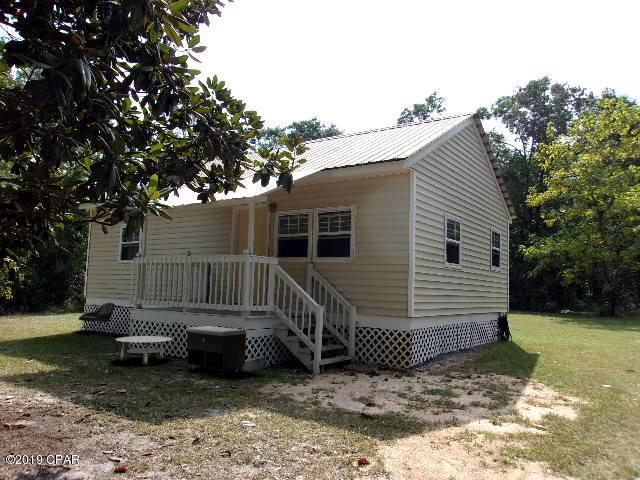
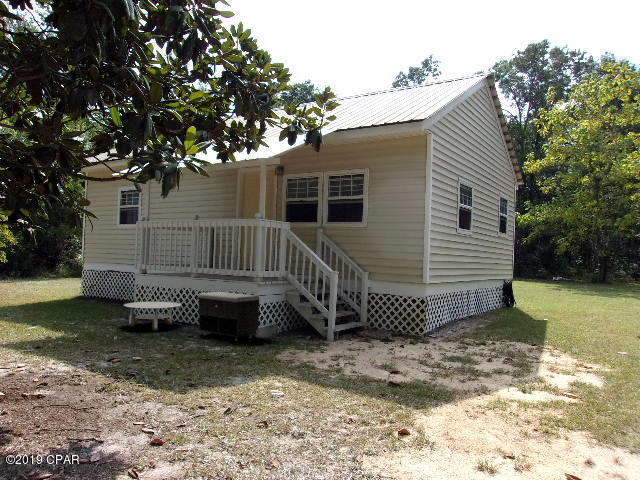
lounge chair: present [79,303,115,336] -> none [80,268,117,301]

